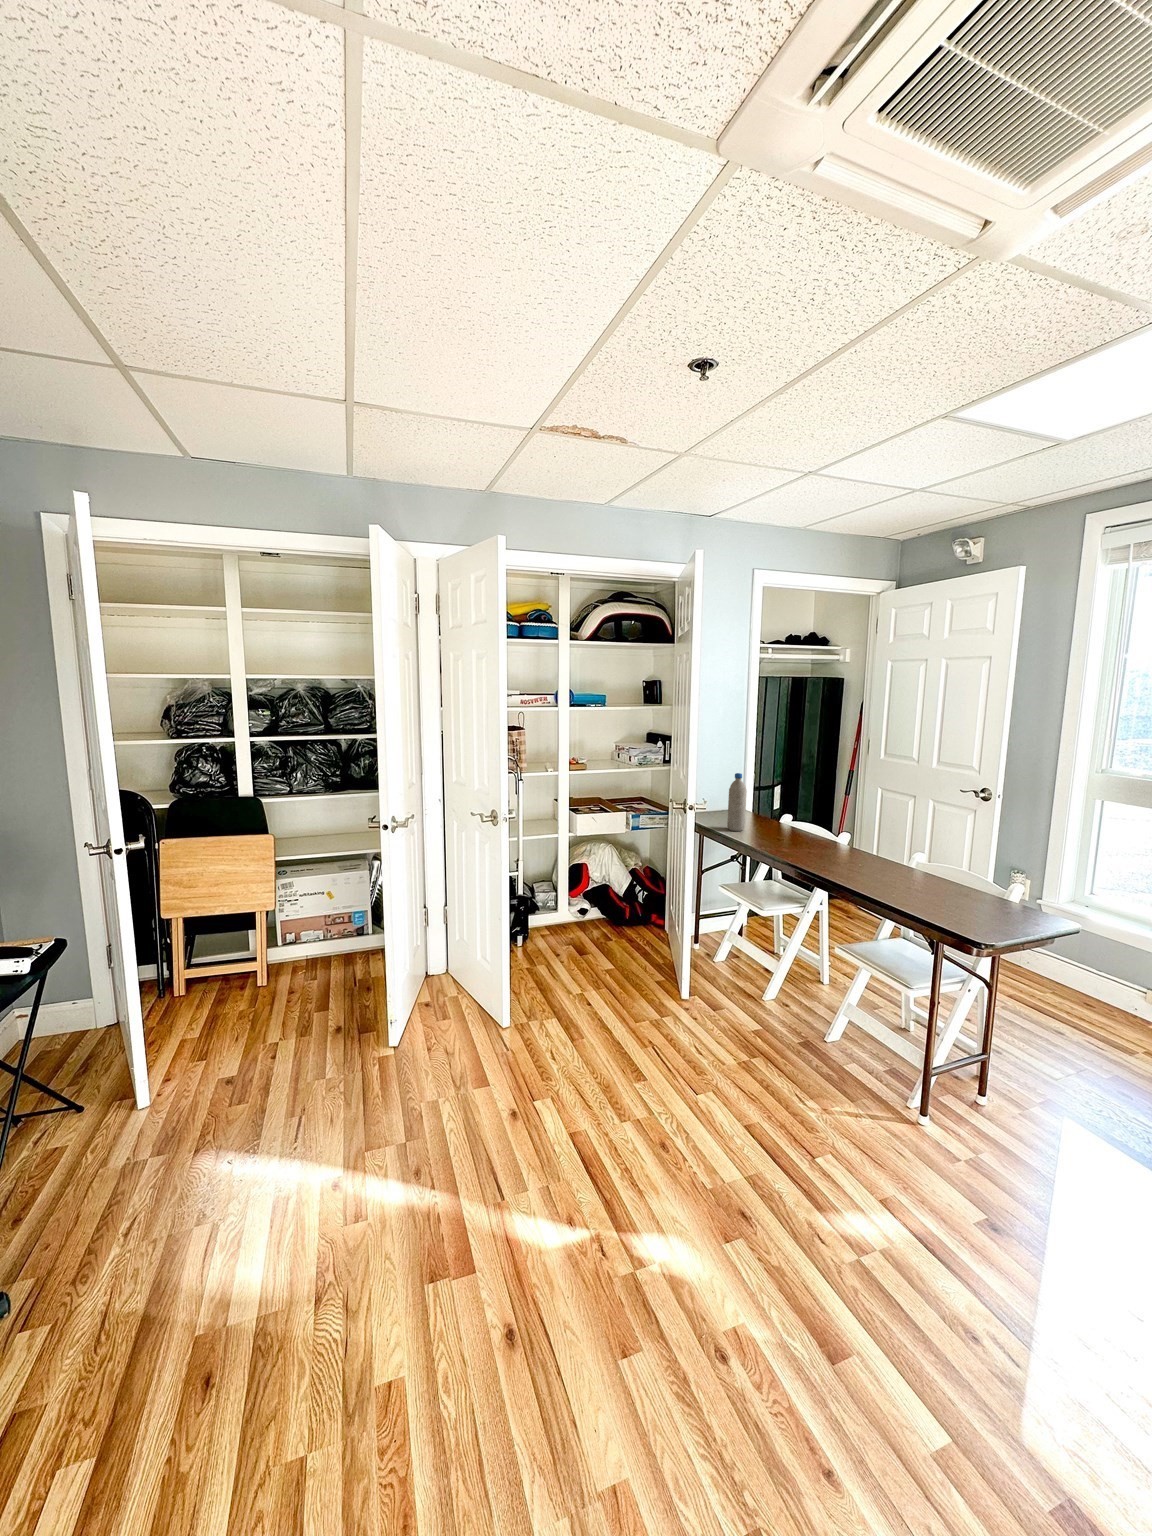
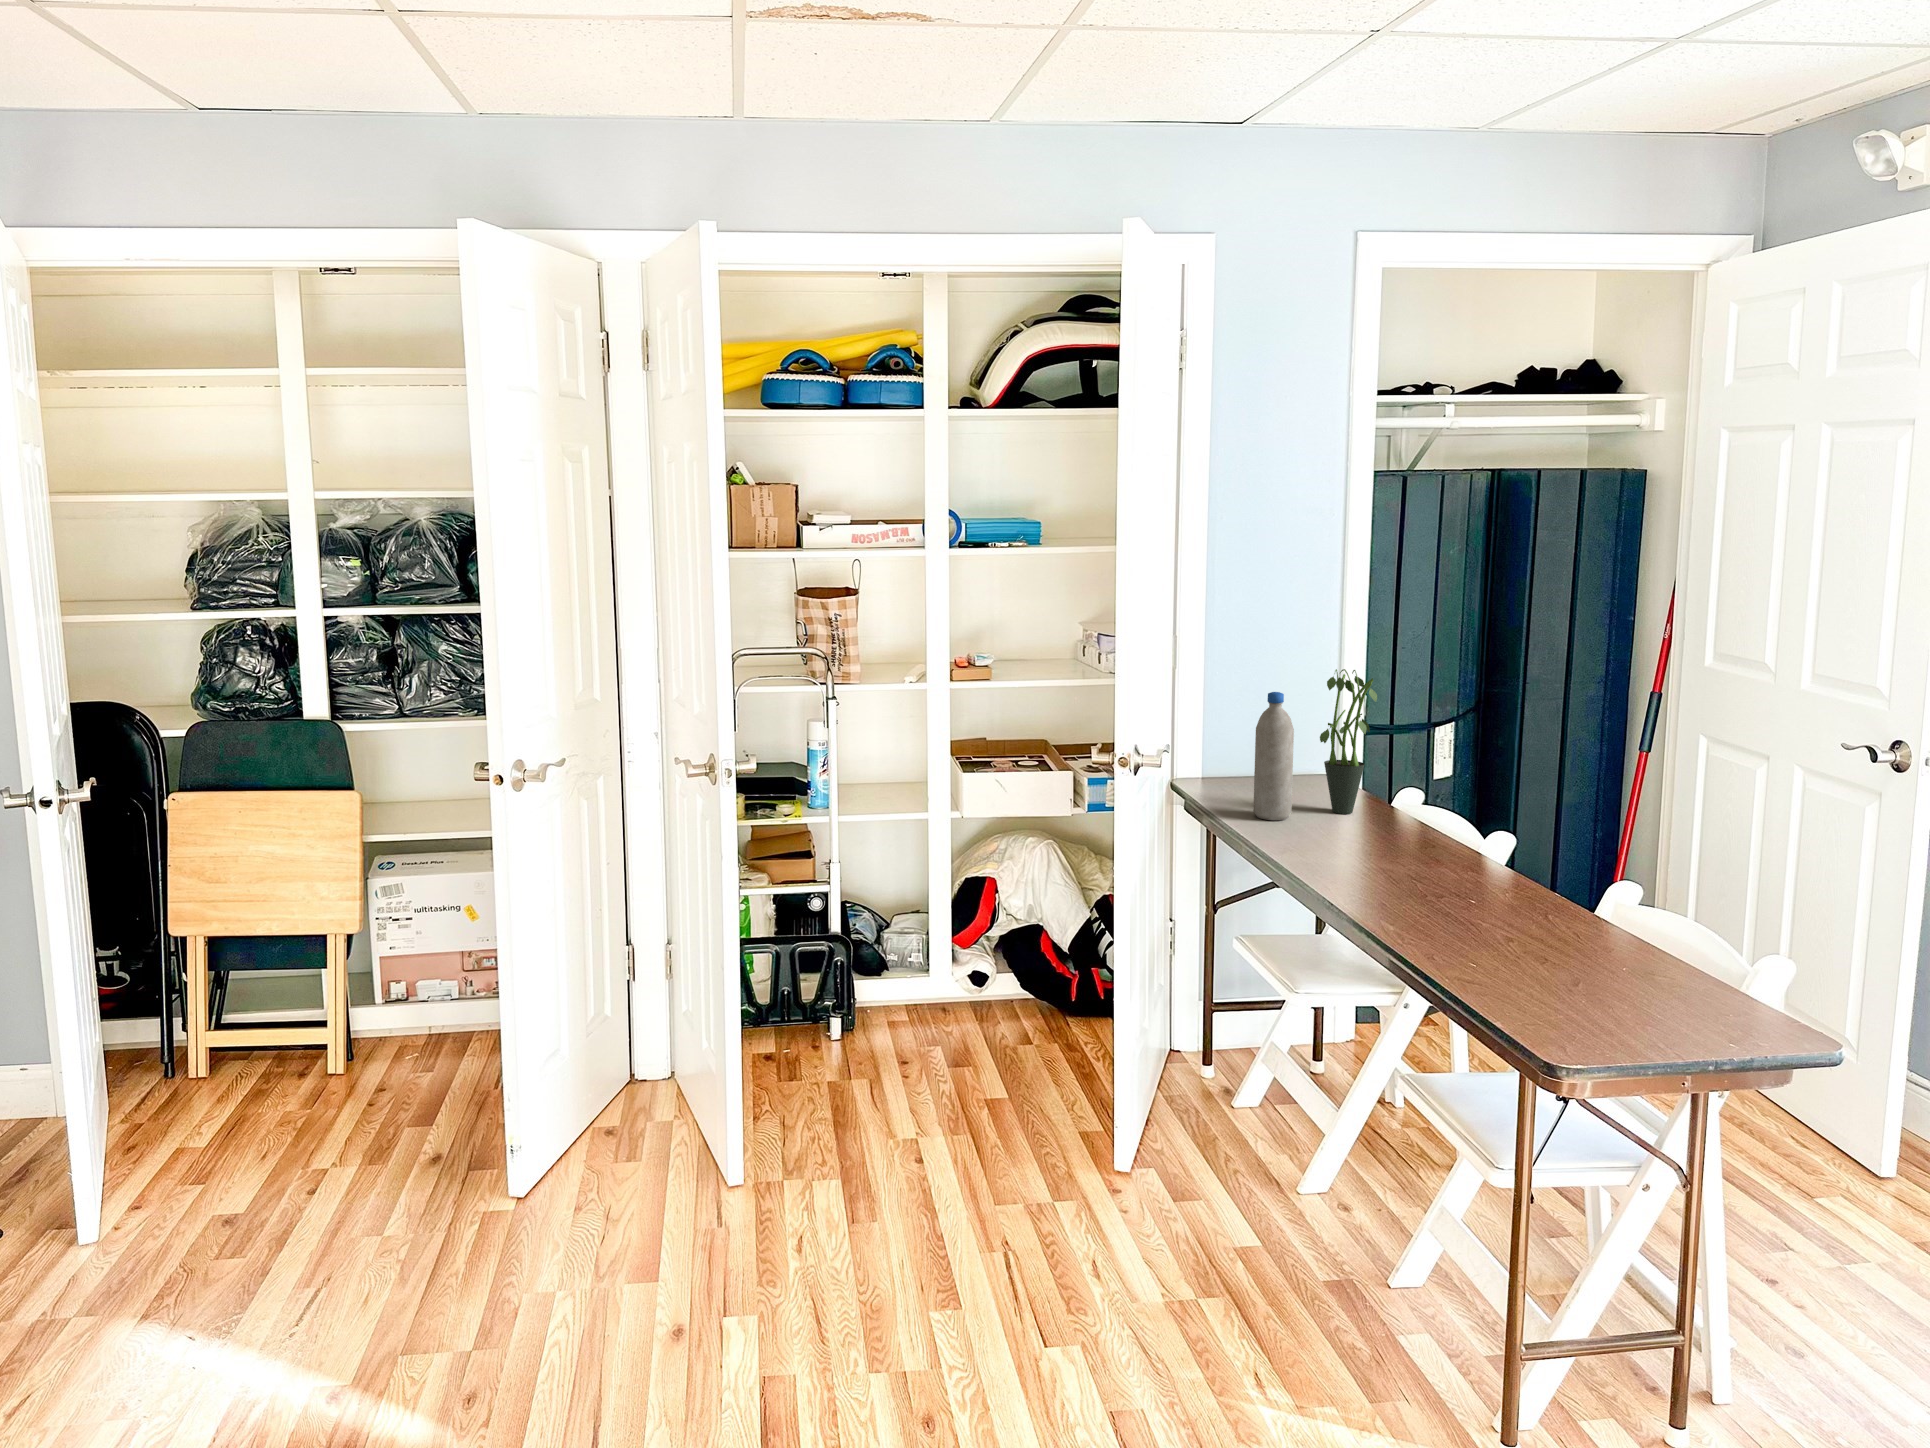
potted plant: none [754,762,781,827] -> present [1320,669,1377,814]

